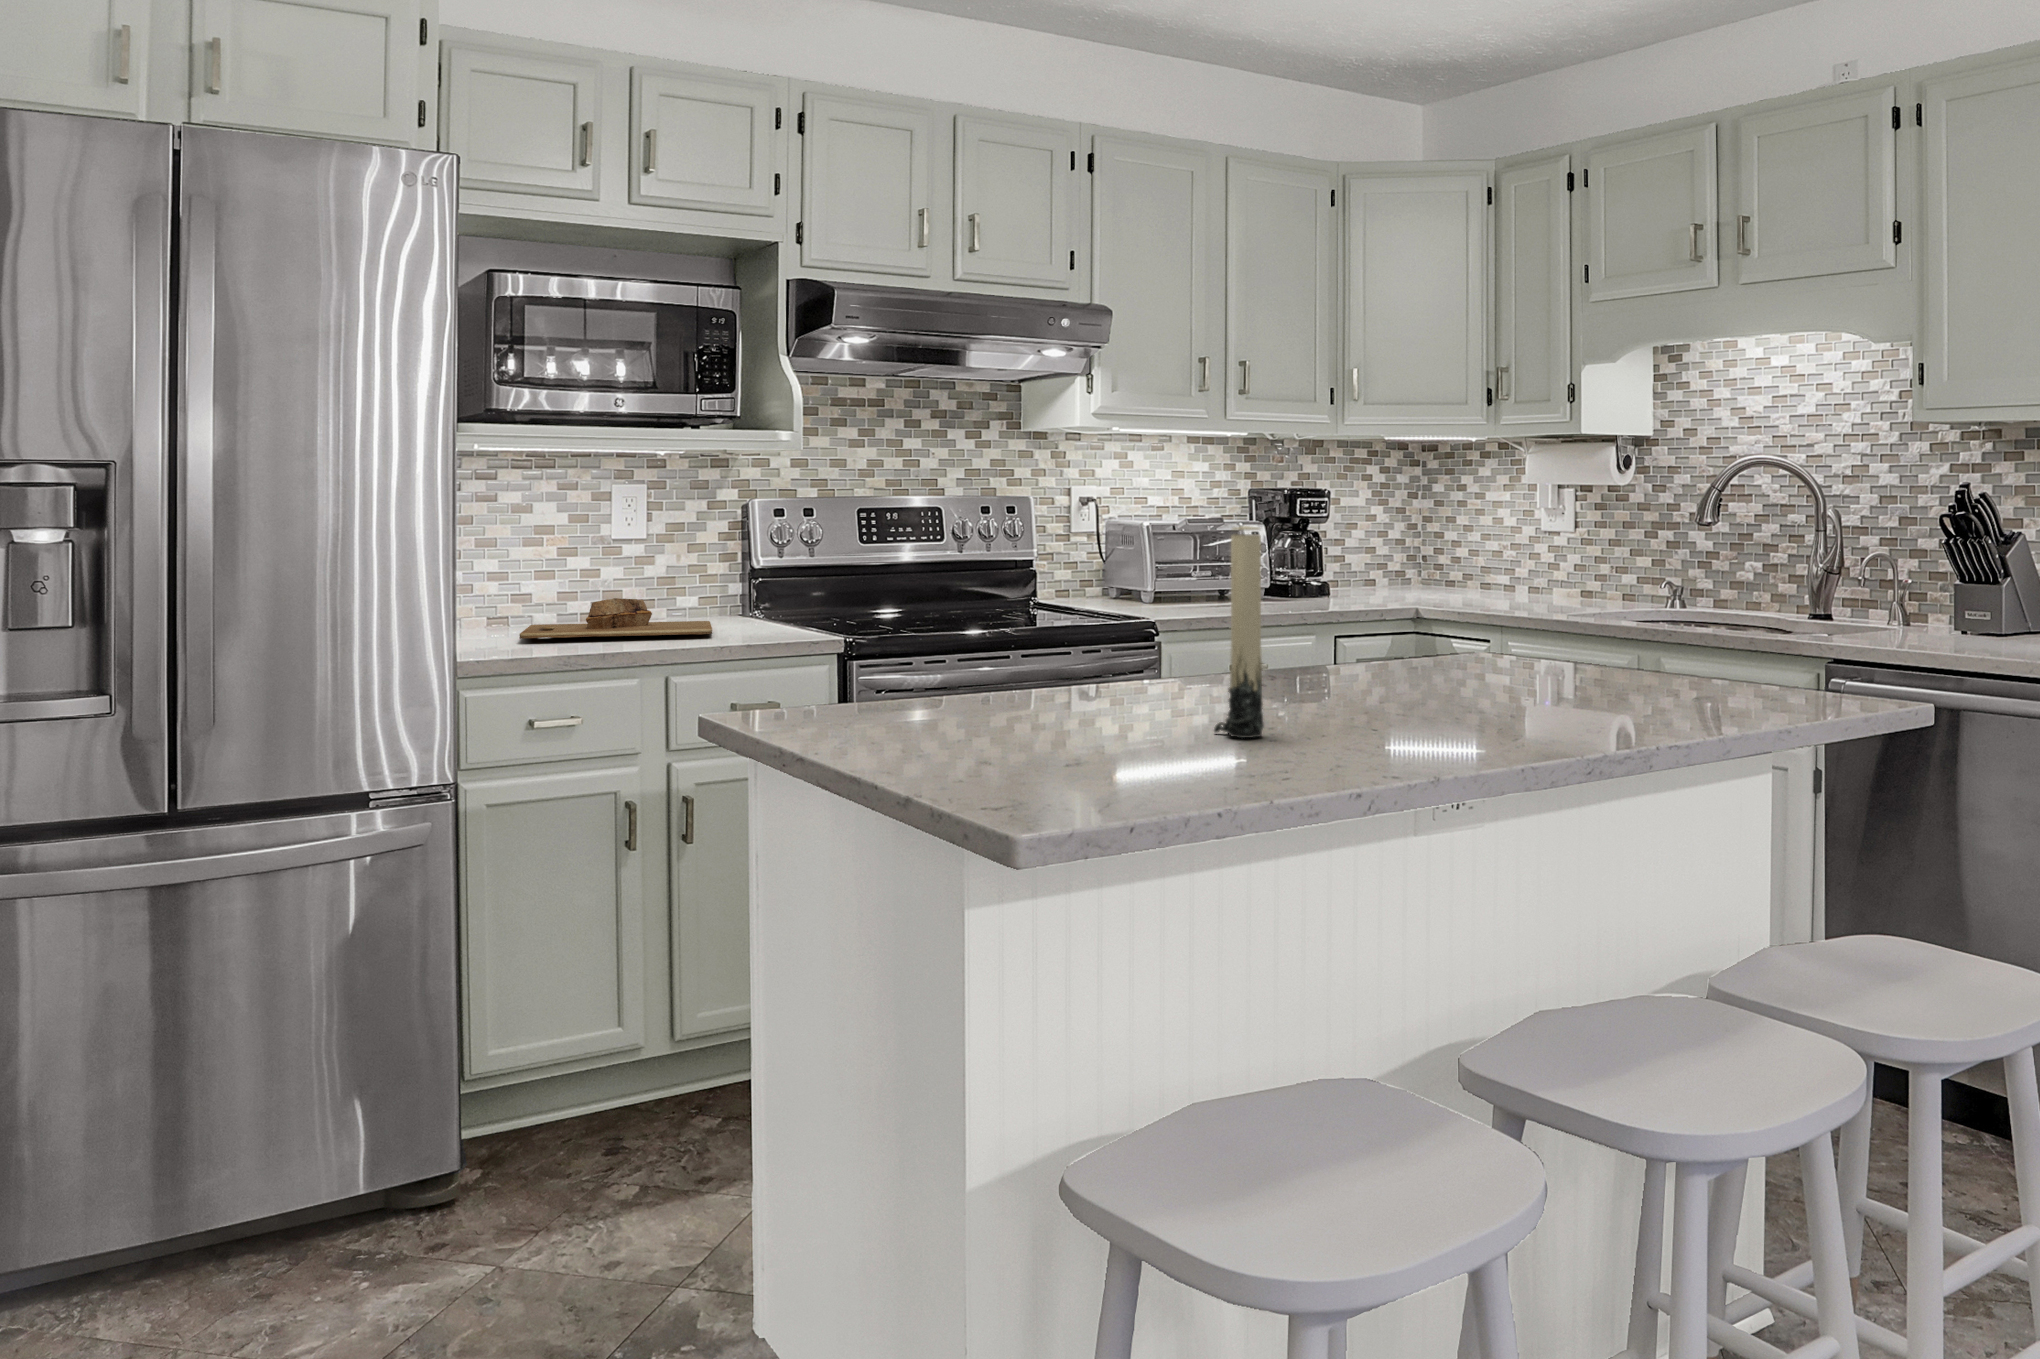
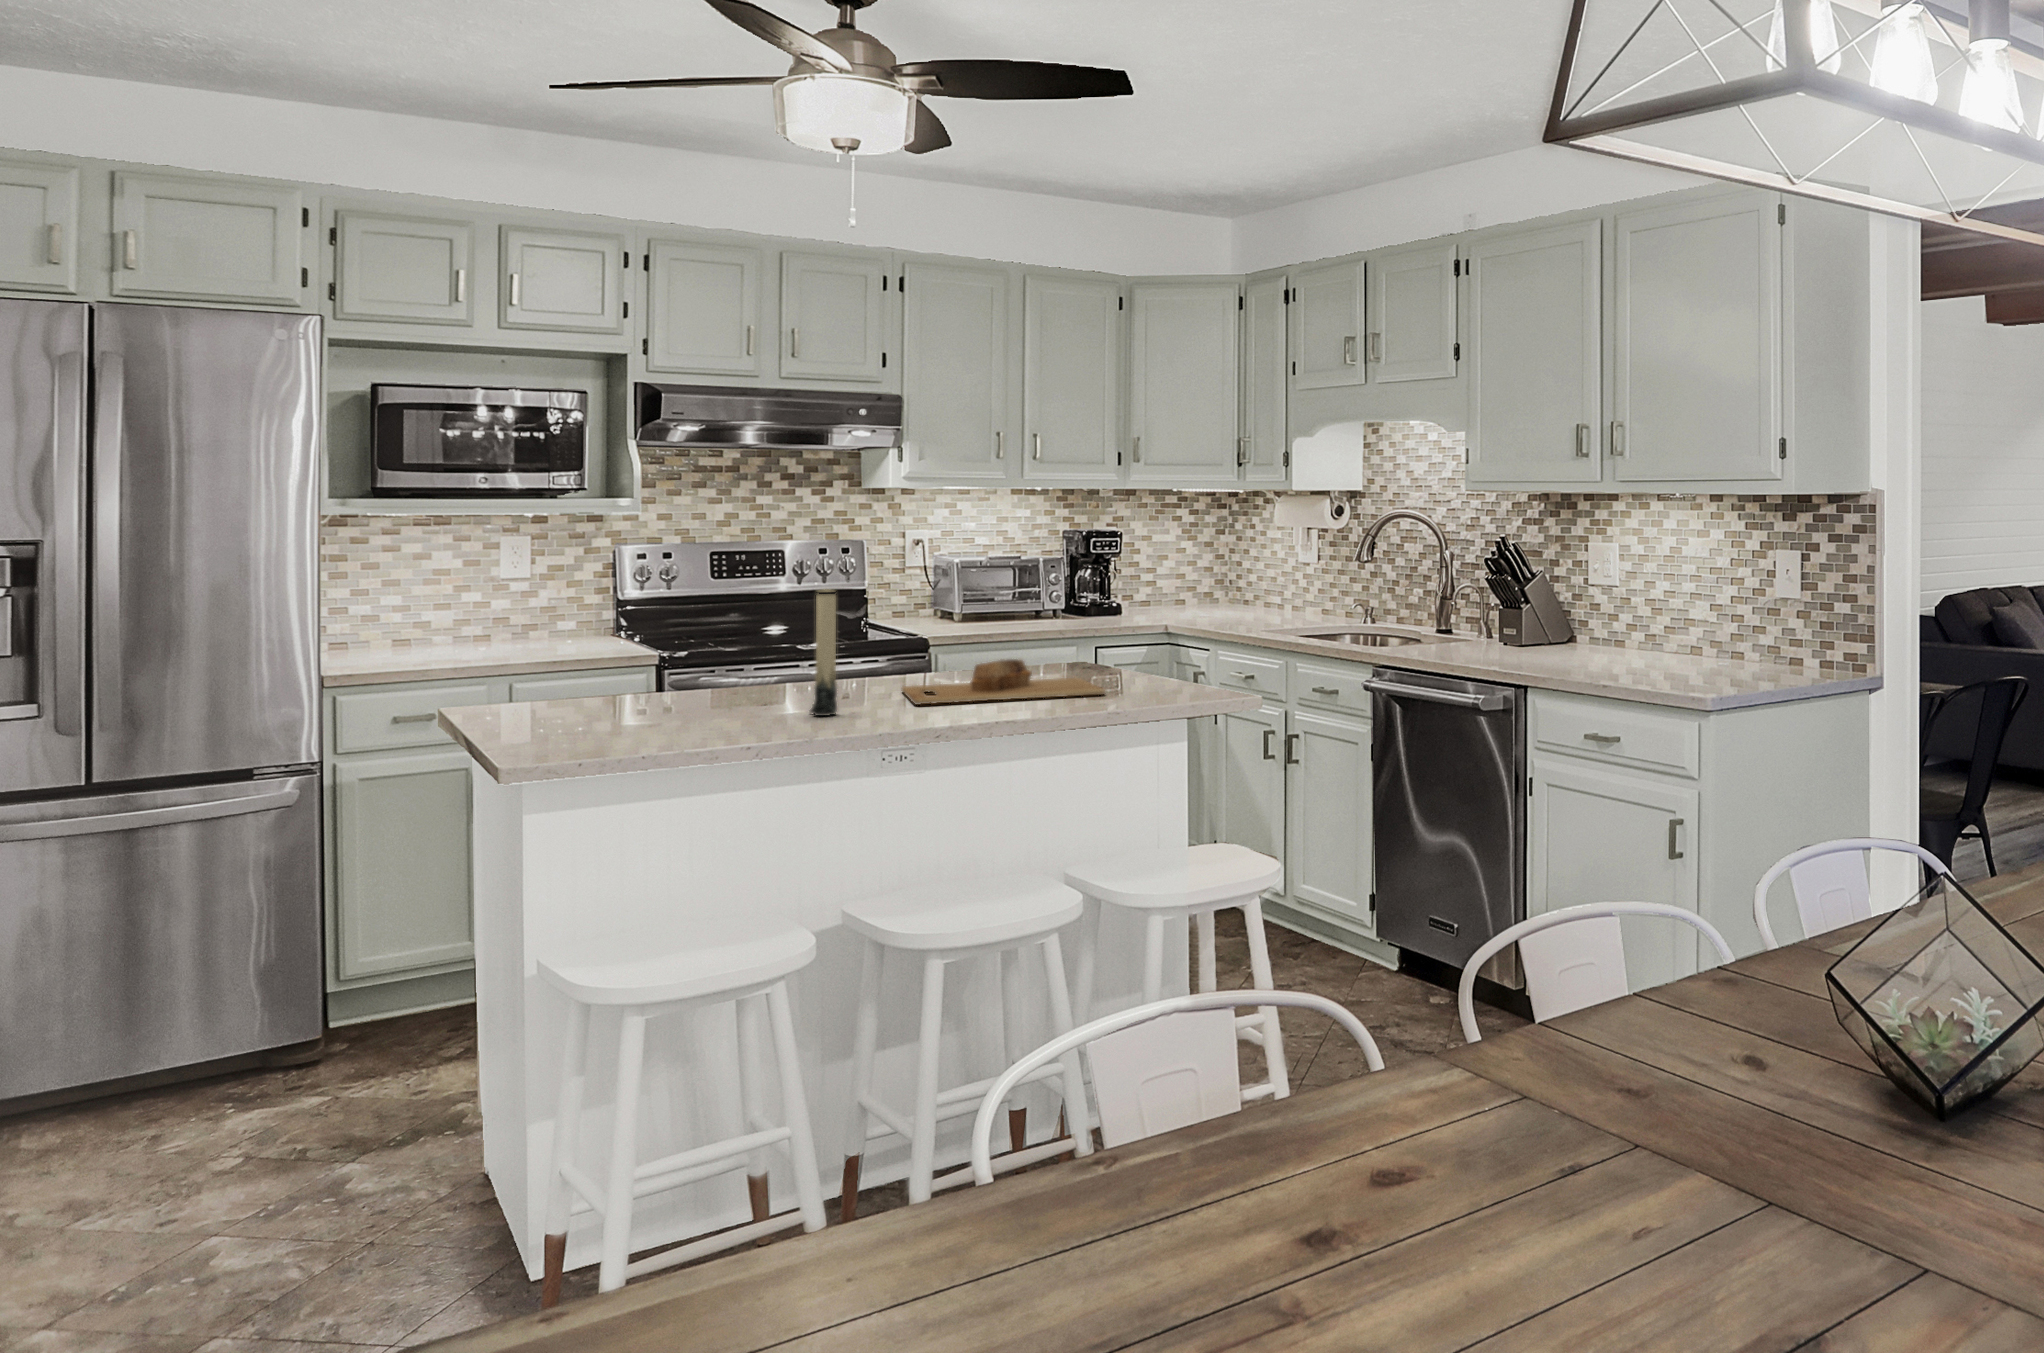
cutting board: present [519,598,712,639] -> present [902,659,1105,705]

